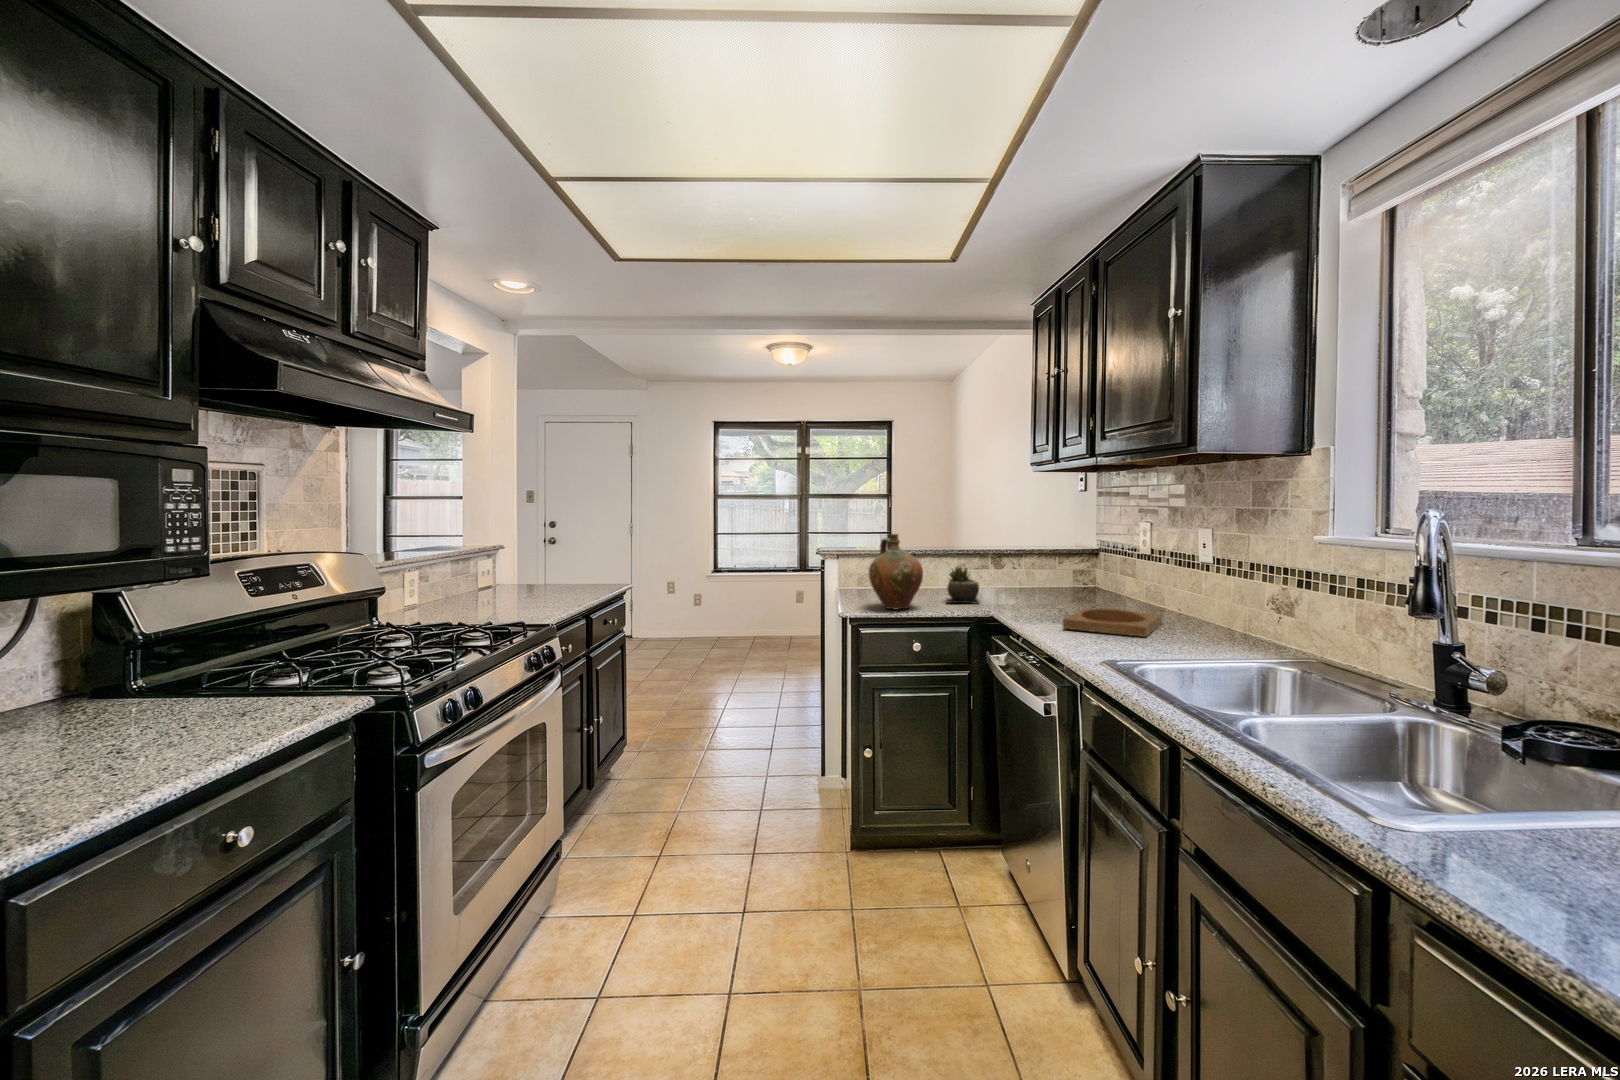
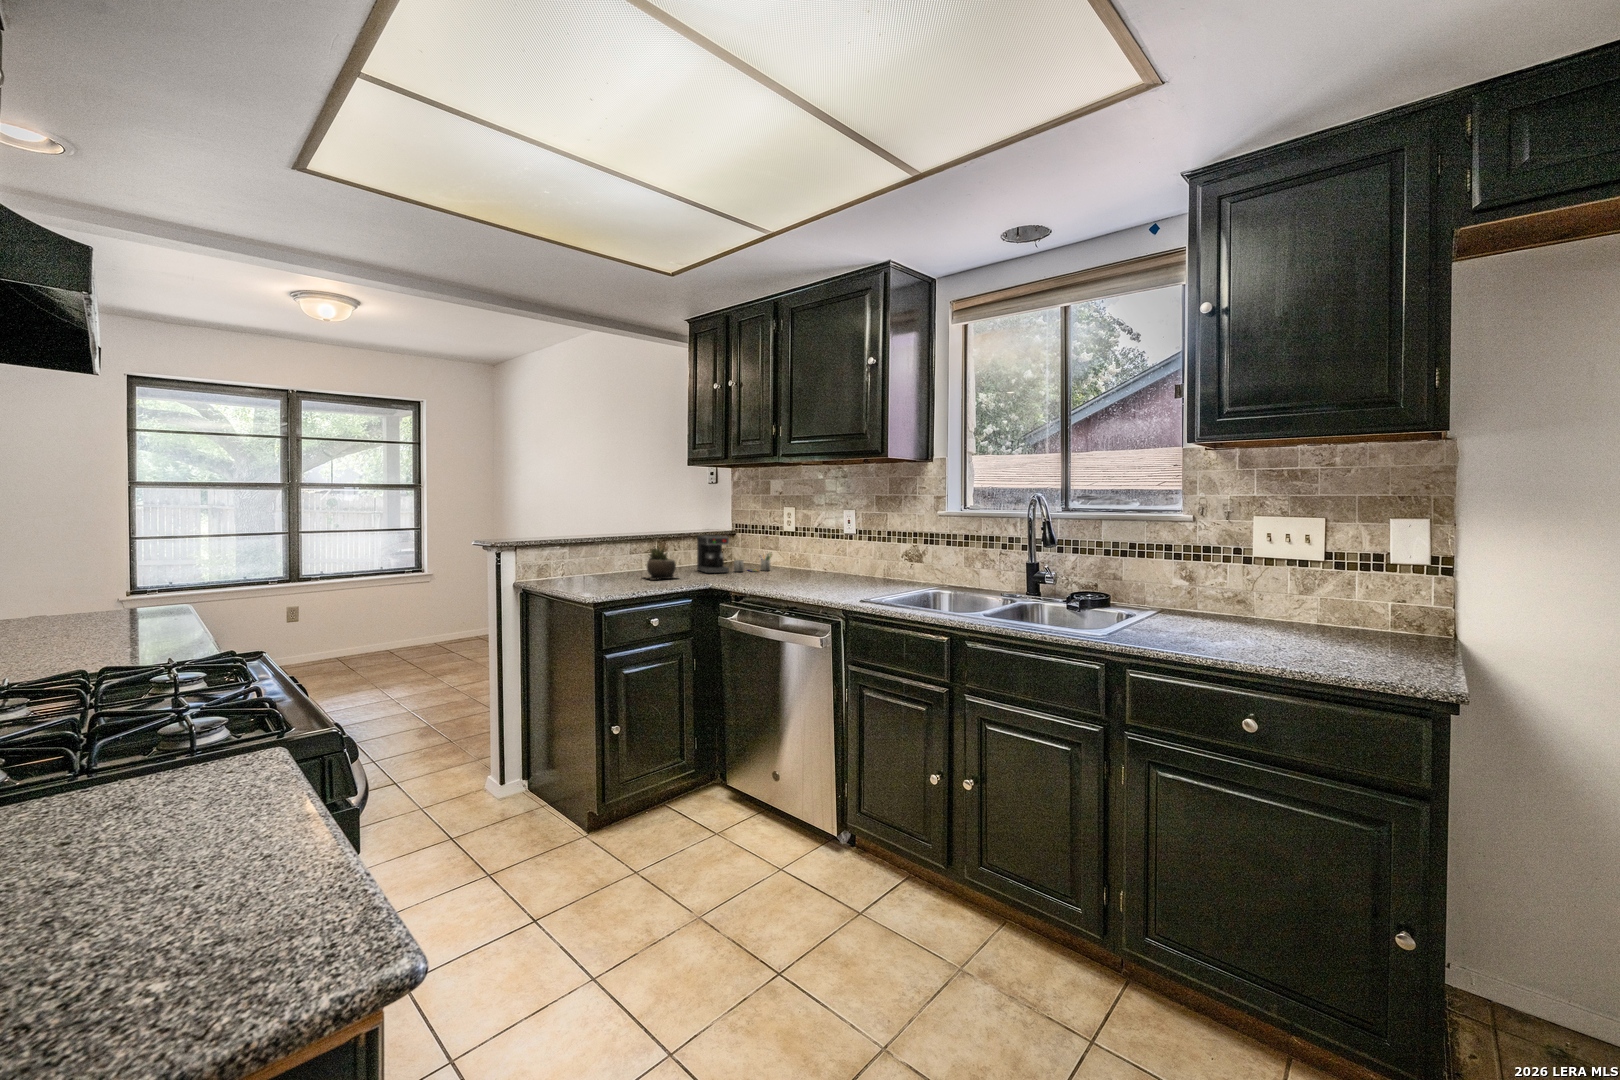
ceramic jug: present [869,534,923,609] -> none [587,514,641,587]
coffee maker: none [1023,554,1115,601] -> present [697,535,772,573]
tray: present [1062,608,1162,637] -> none [778,570,843,587]

